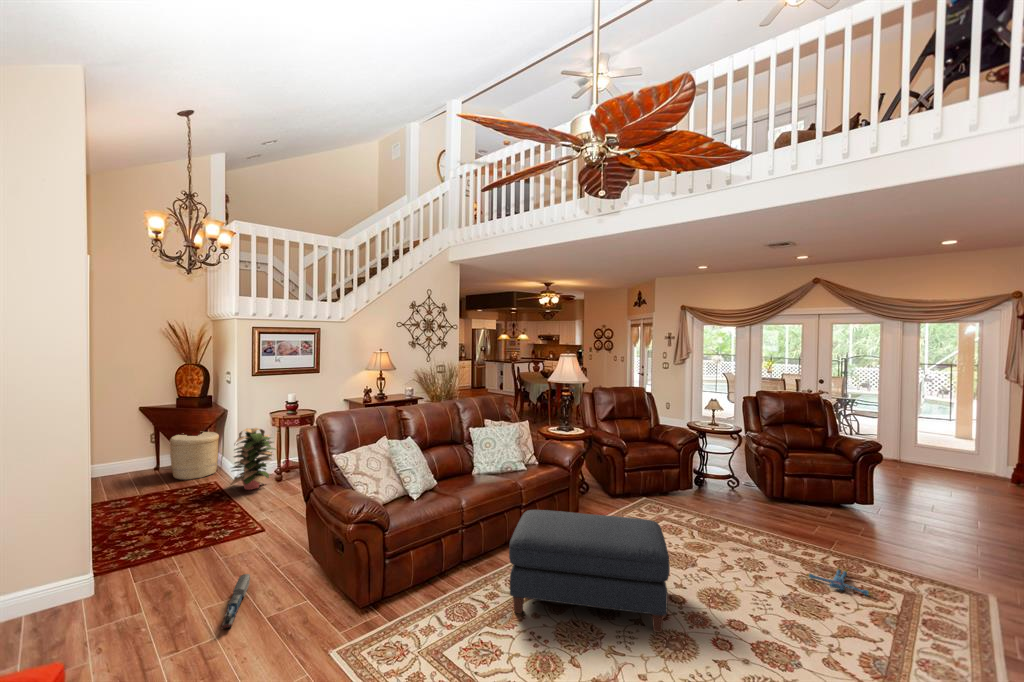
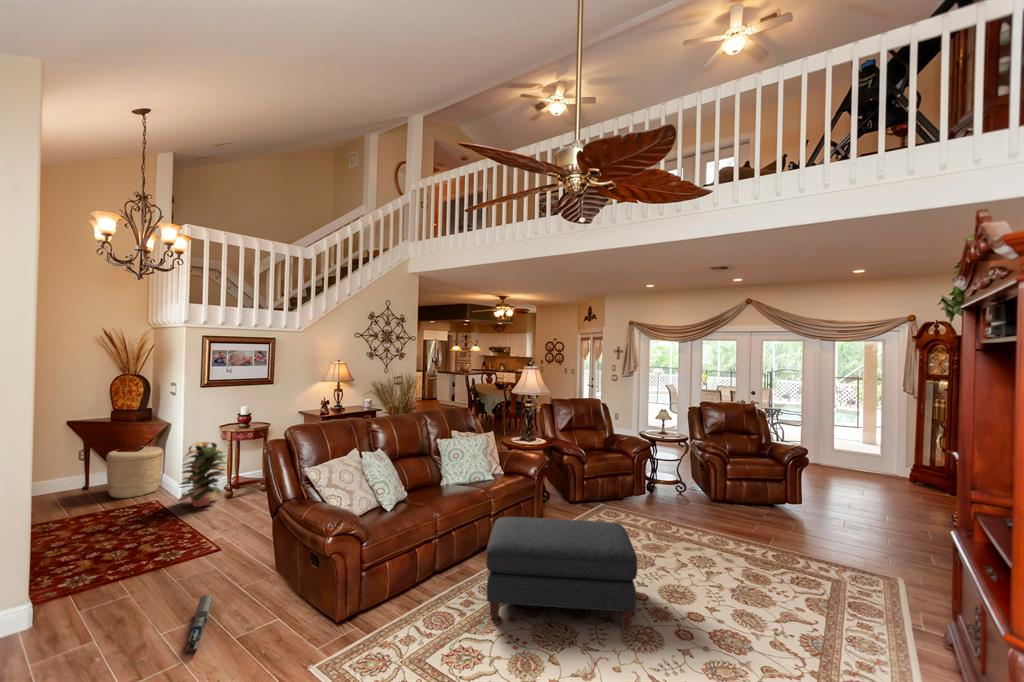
plush toy: present [806,567,873,596] -> none [749,559,807,584]

